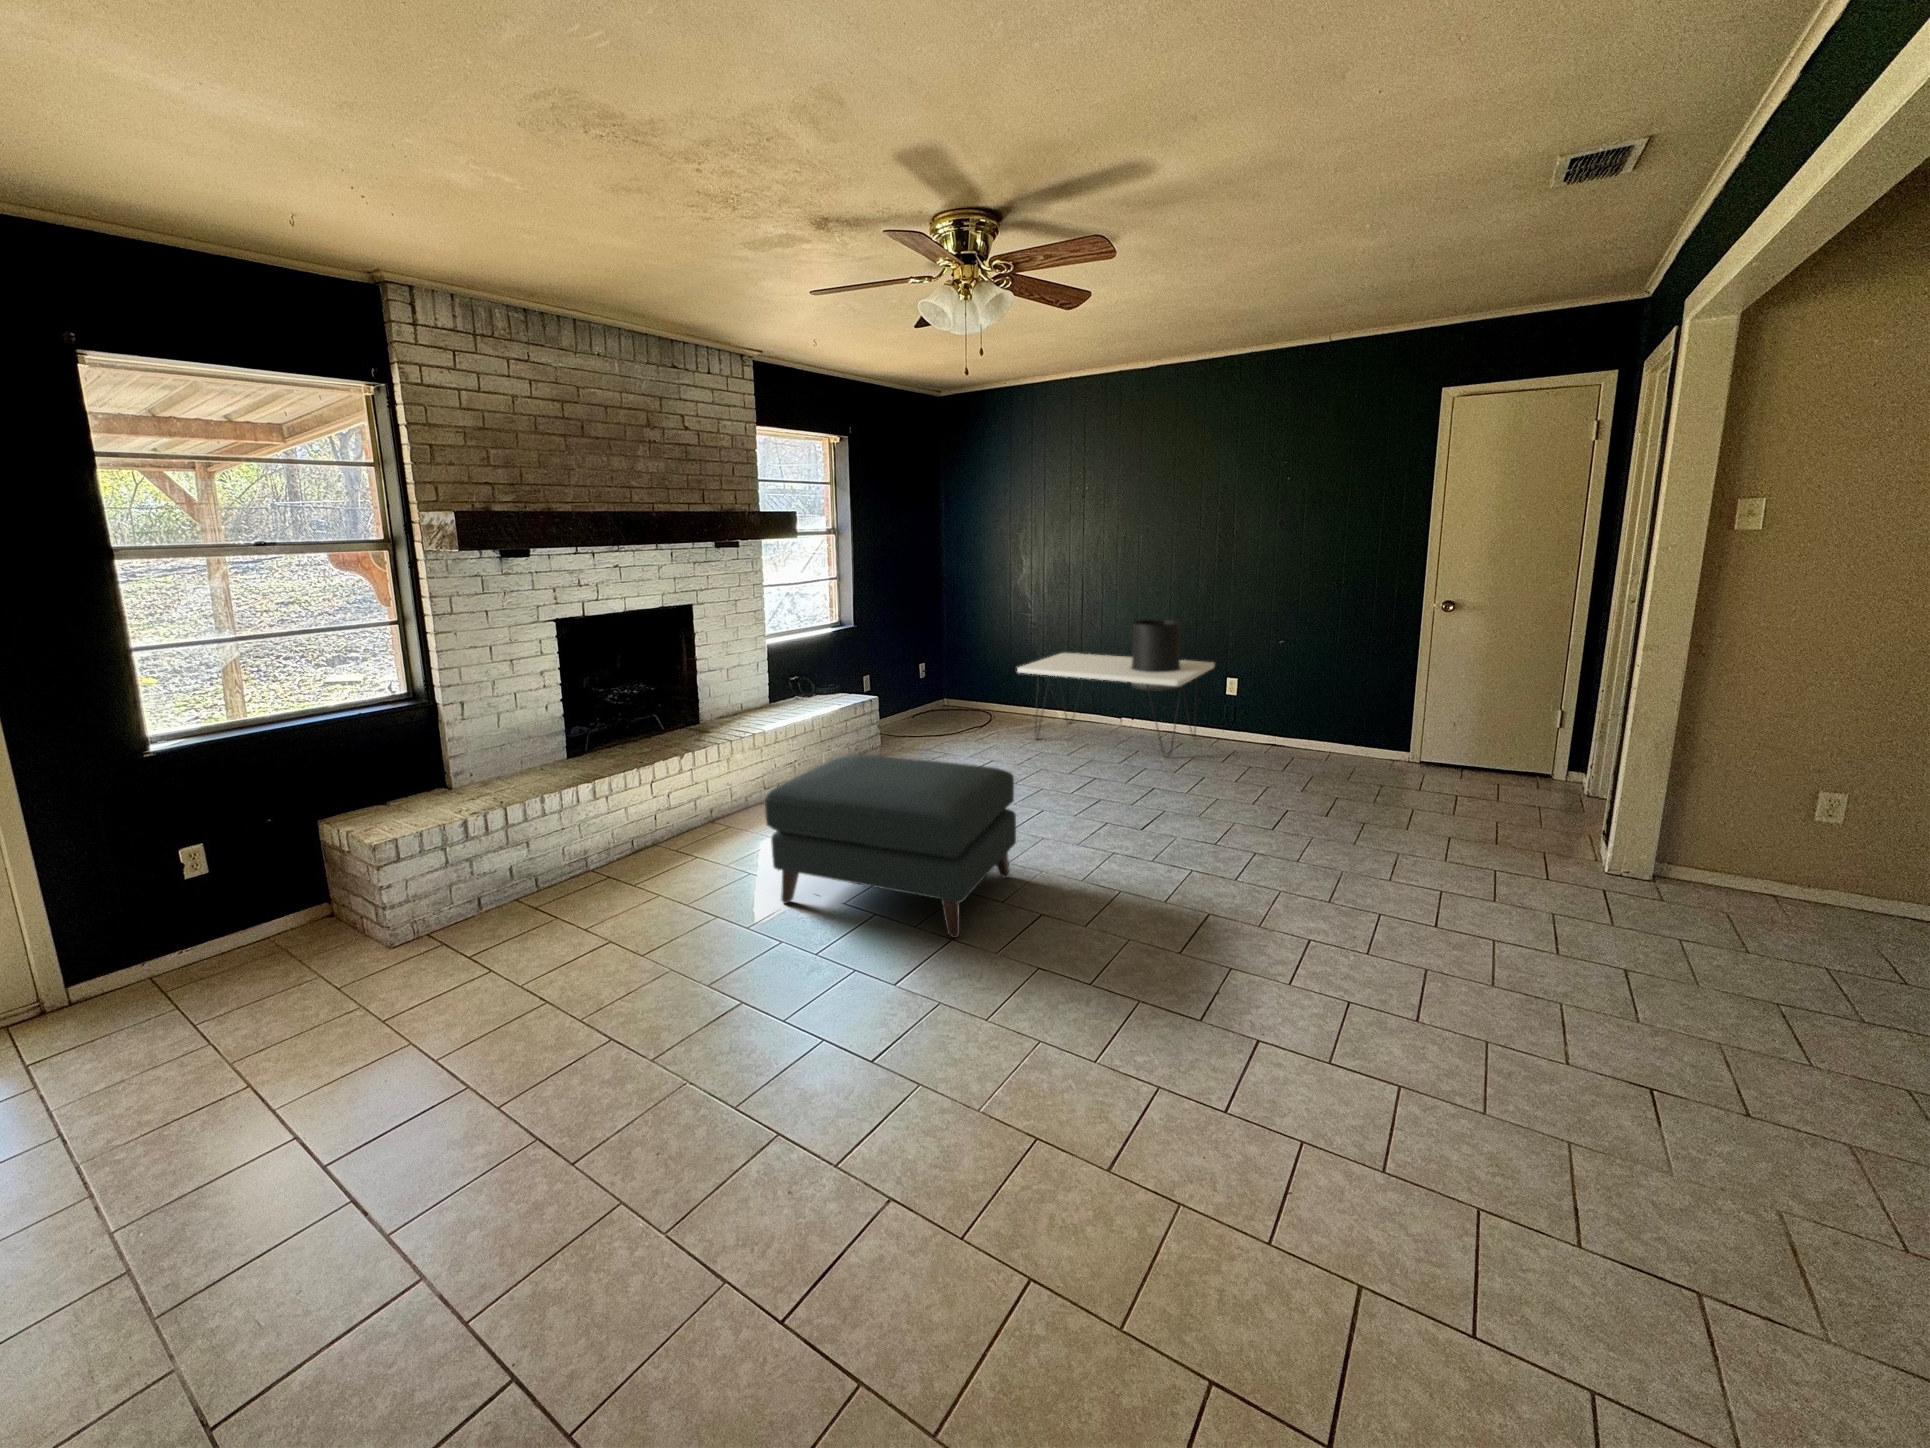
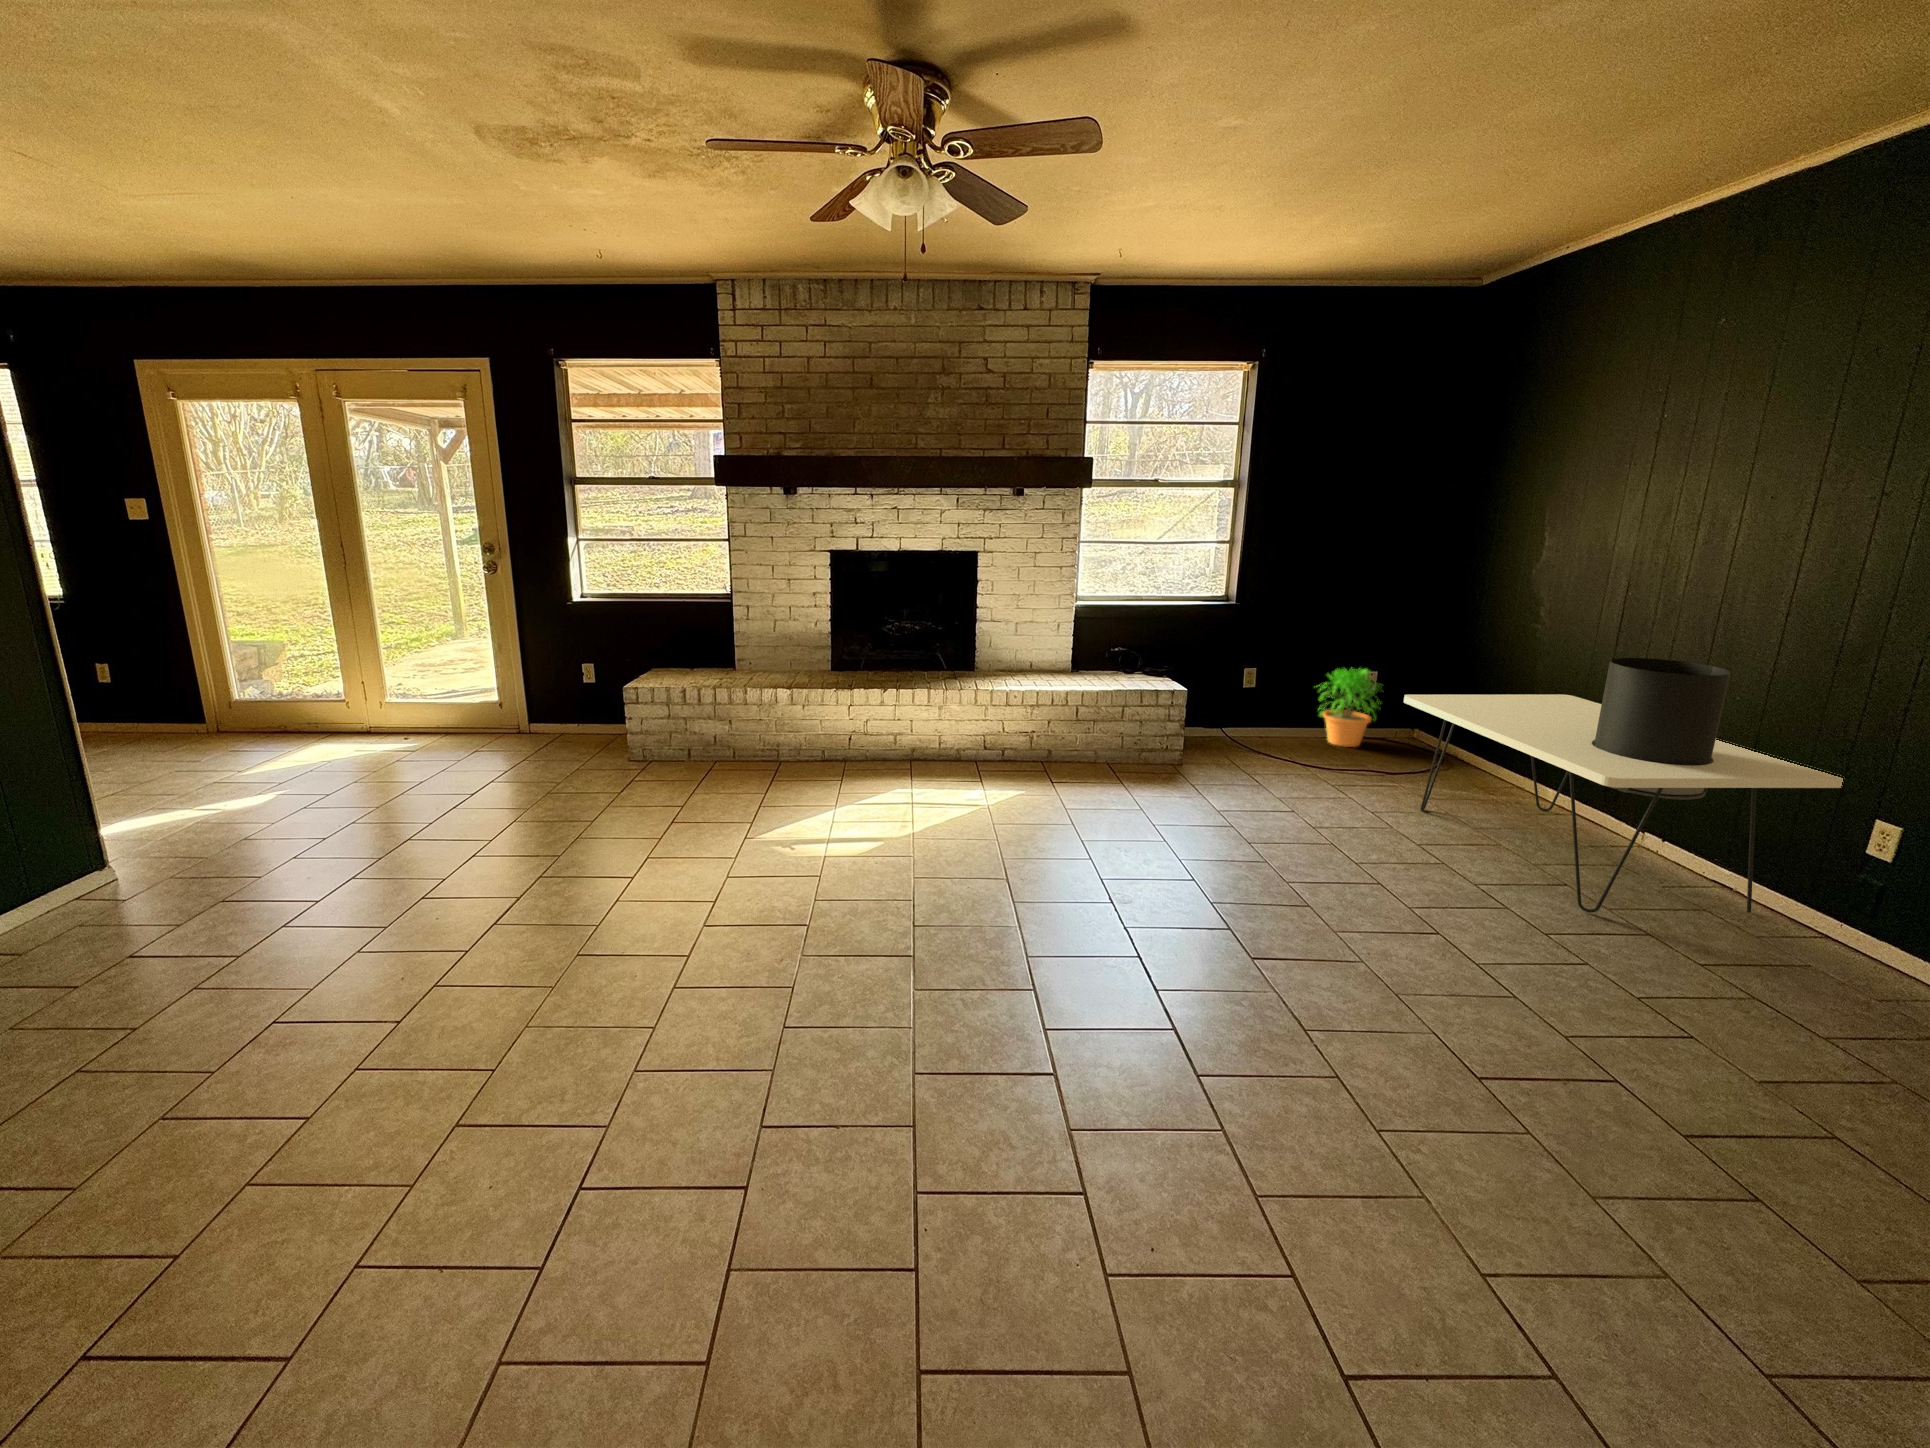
potted plant: none [905,660,952,720] -> present [1318,668,1379,747]
ottoman: present [765,754,1016,938] -> none [786,720,983,927]

